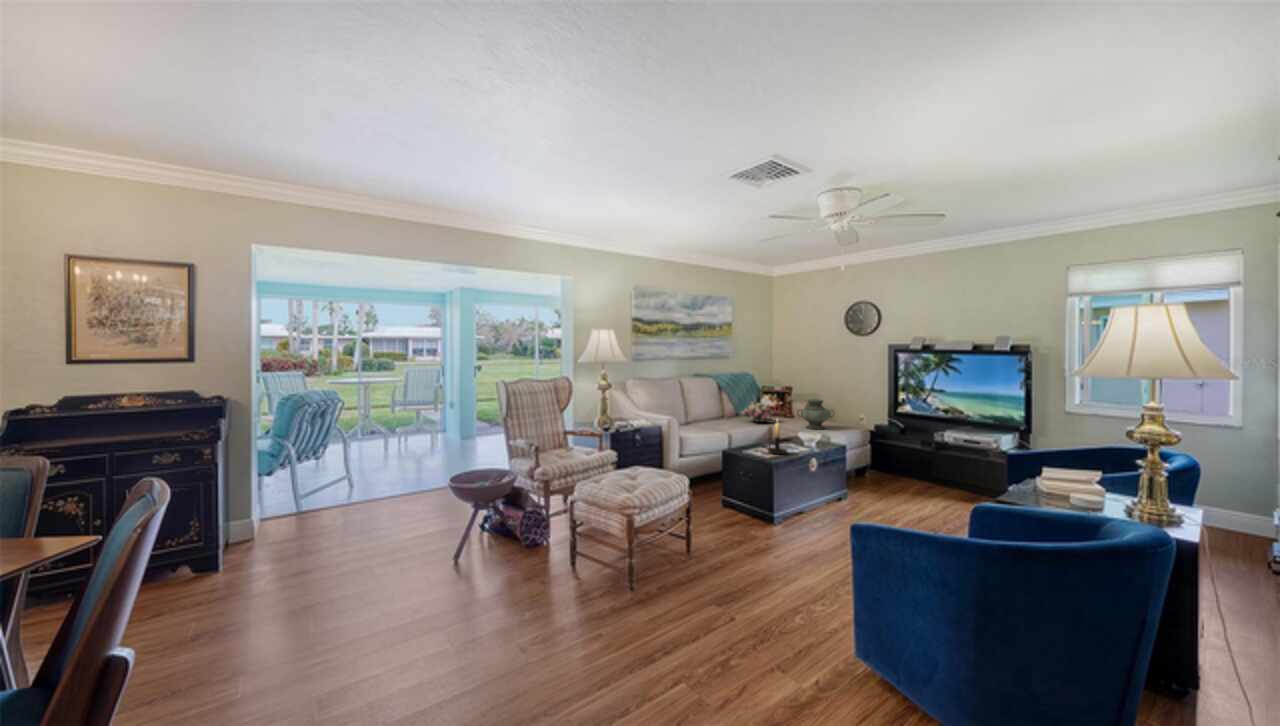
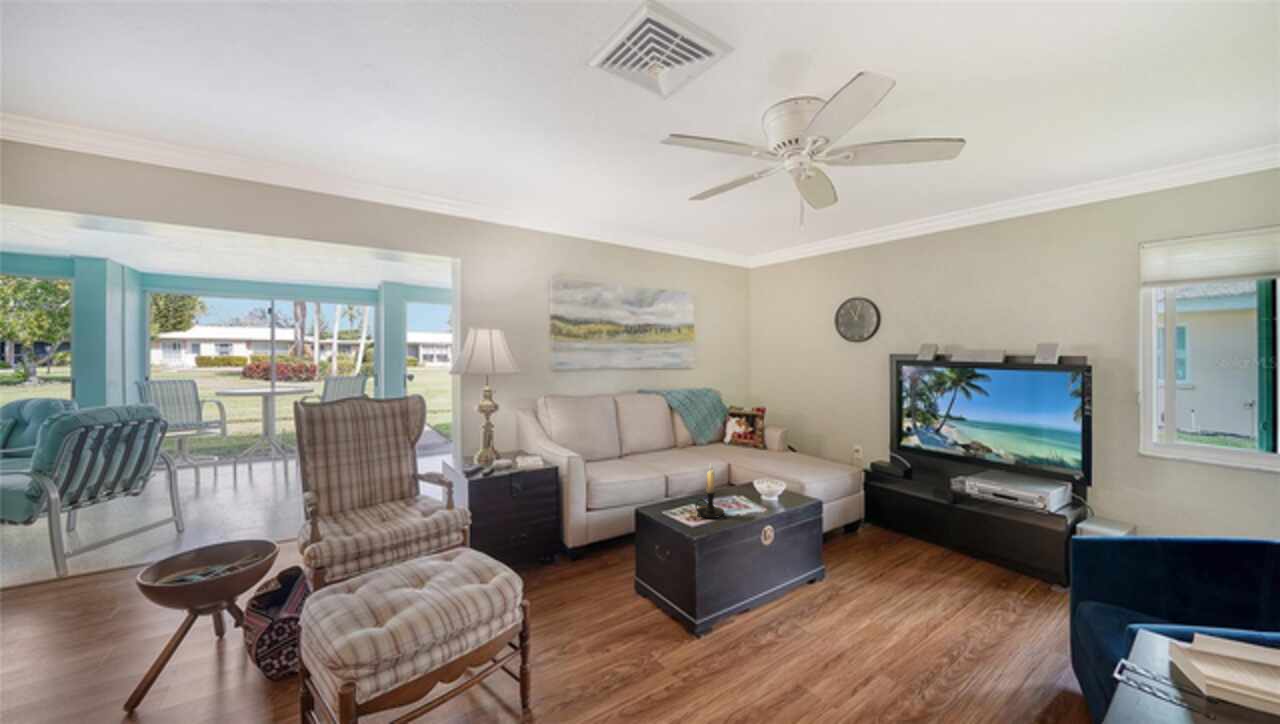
vase: present [797,399,833,429] -> none [763,427,813,470]
flower arrangement: present [742,403,773,422] -> none [693,429,736,457]

